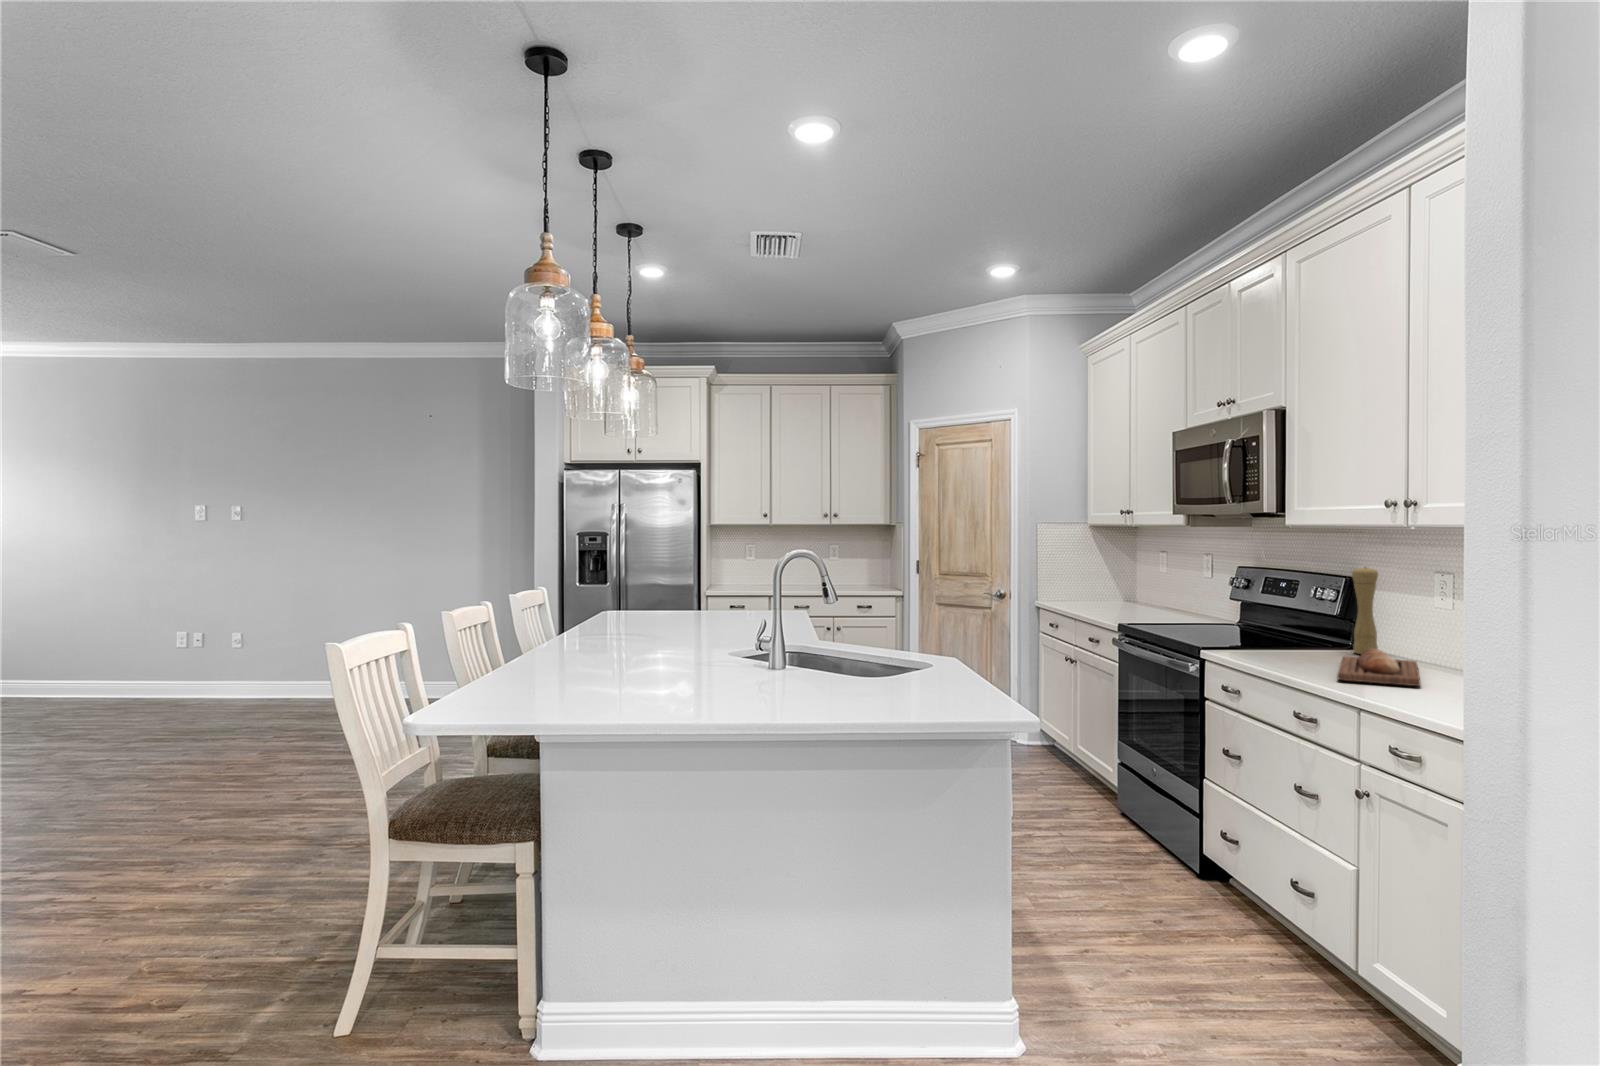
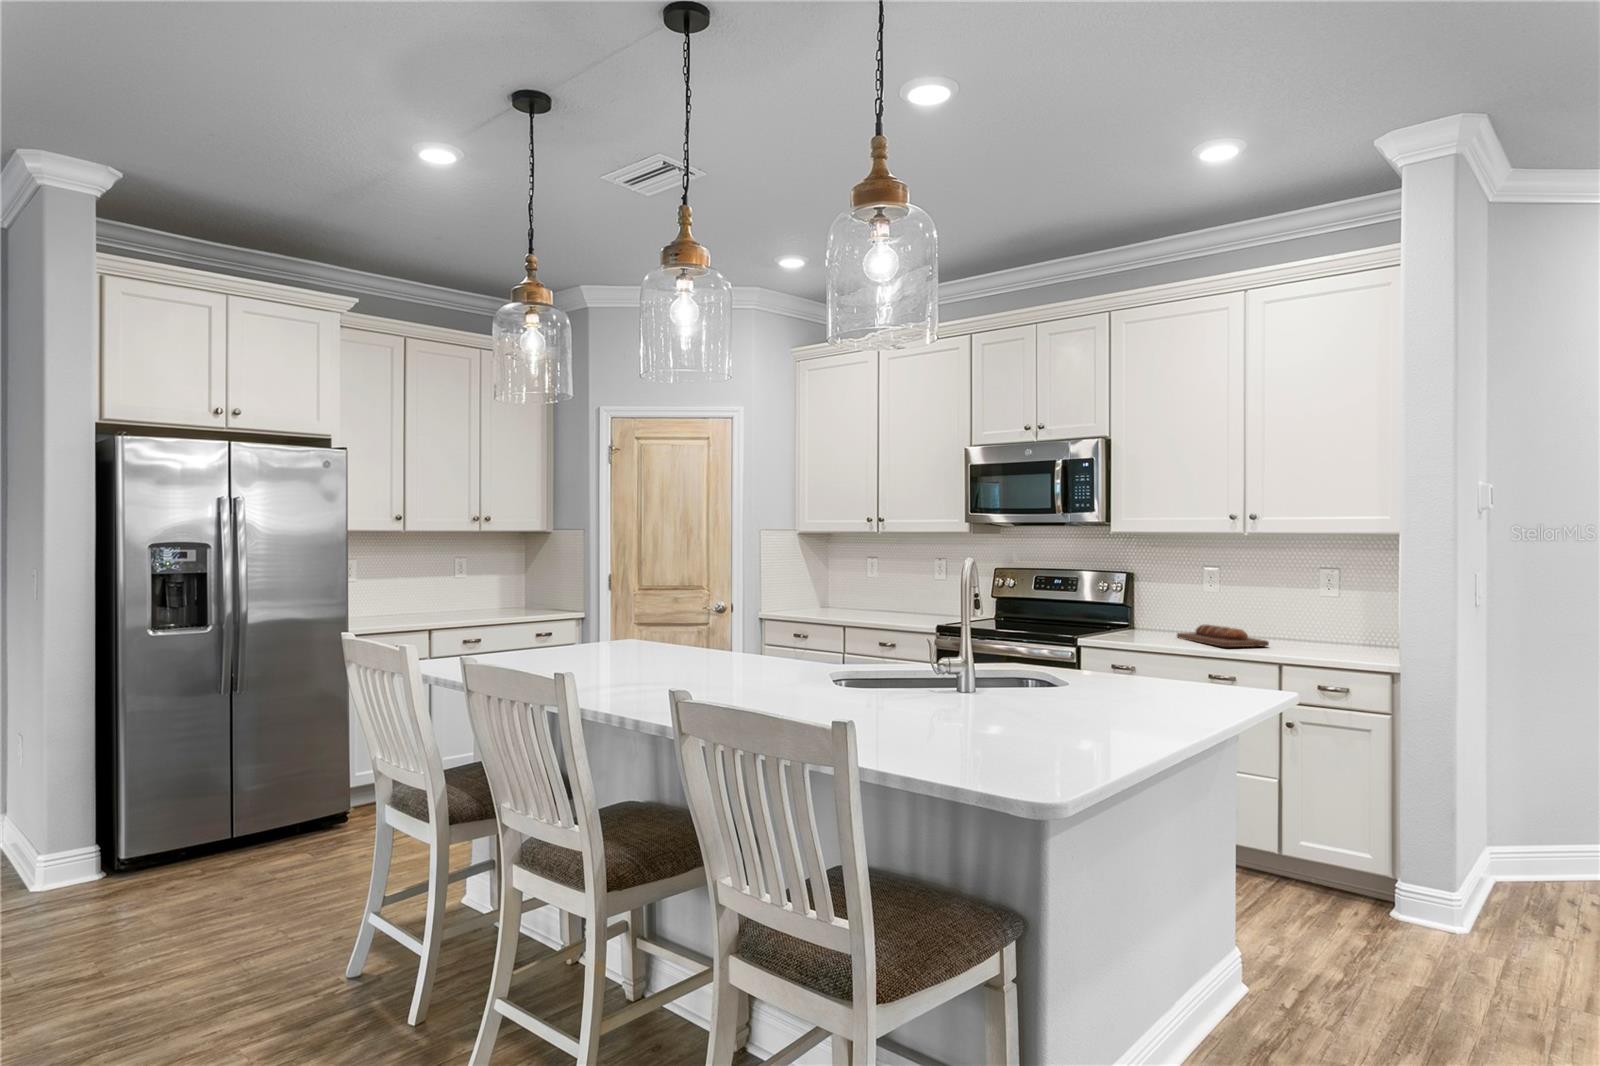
pepper mill: present [1352,567,1378,654] -> none [1157,565,1176,632]

